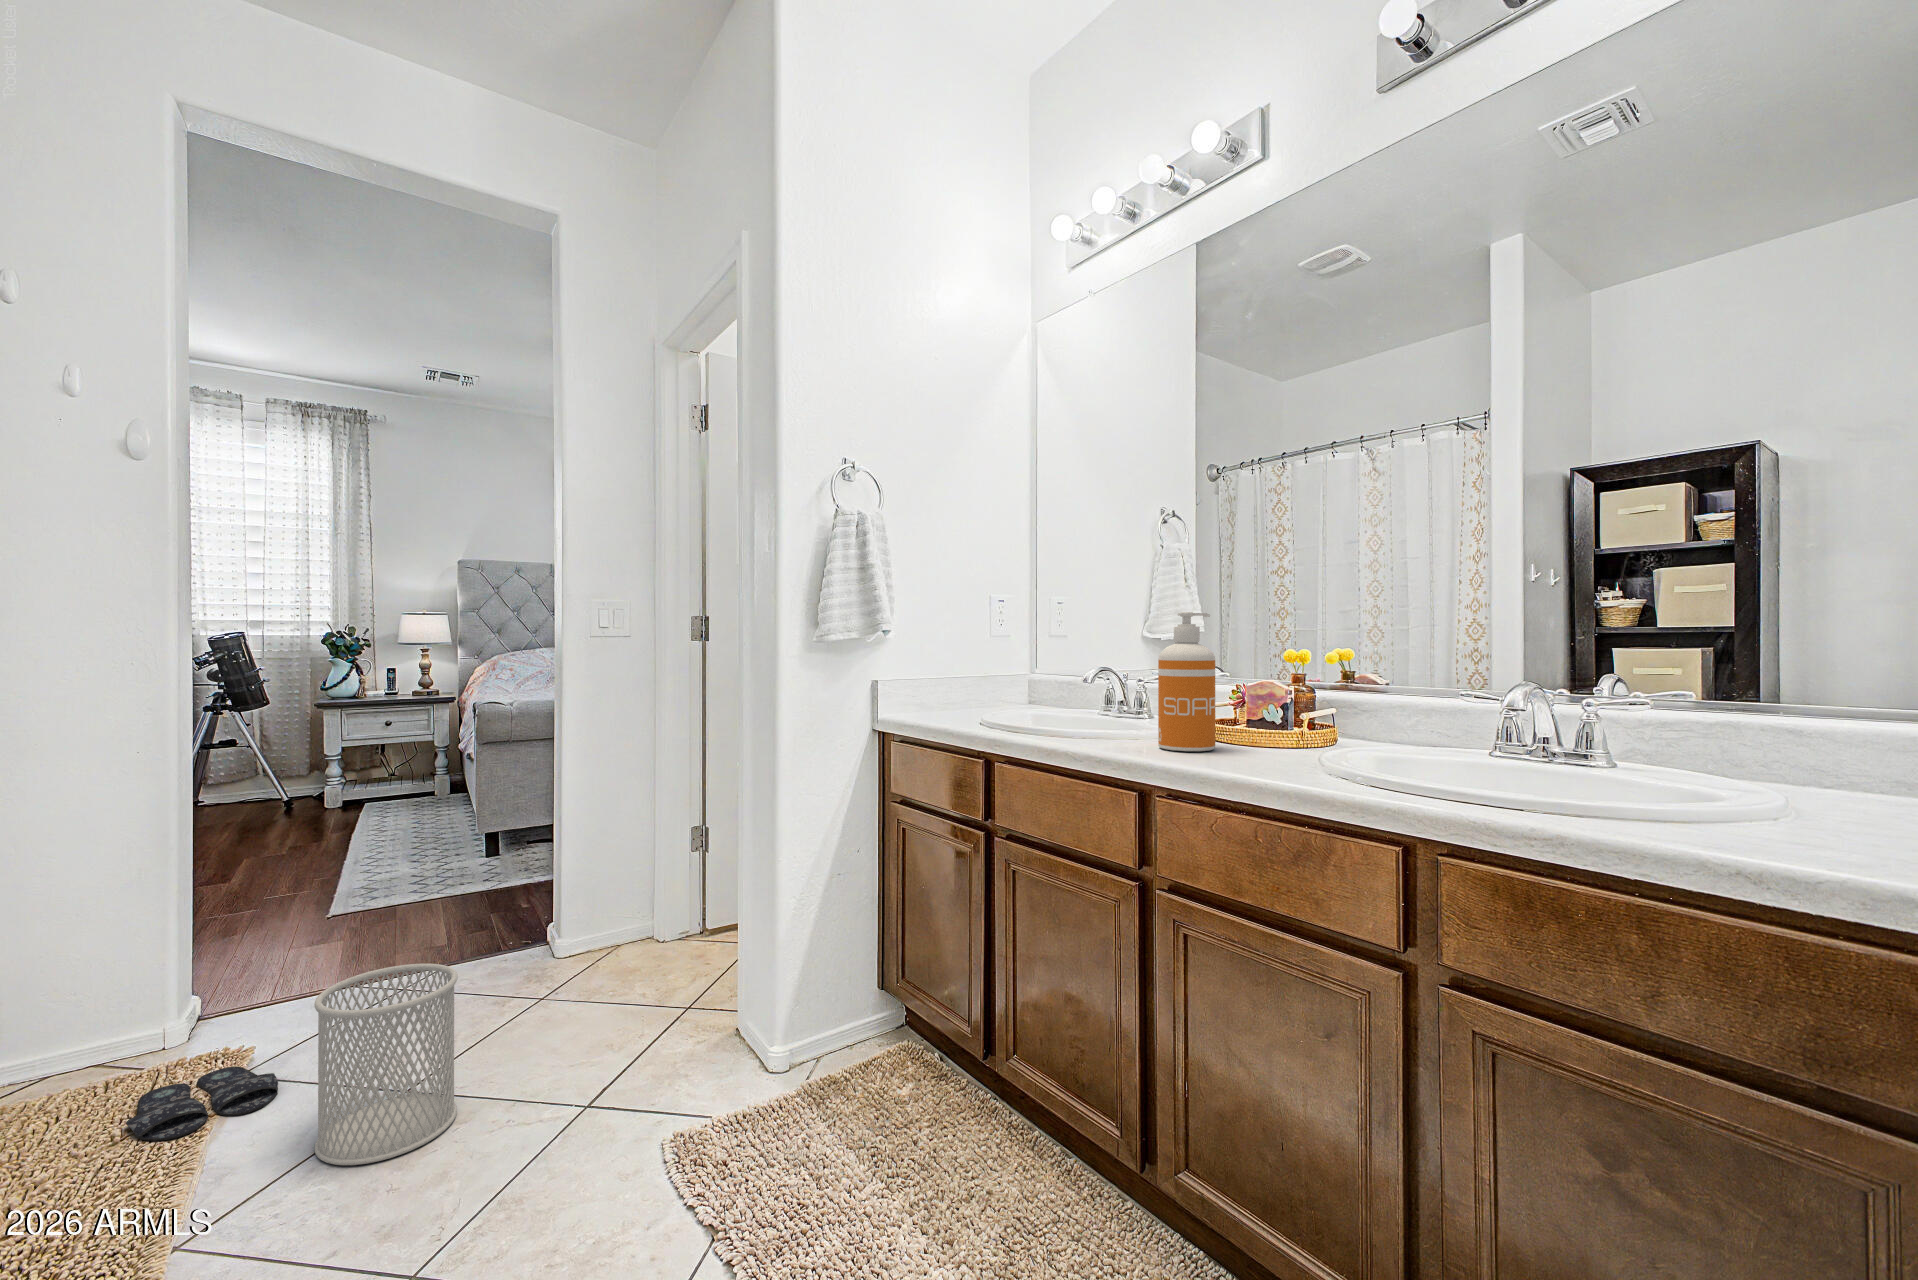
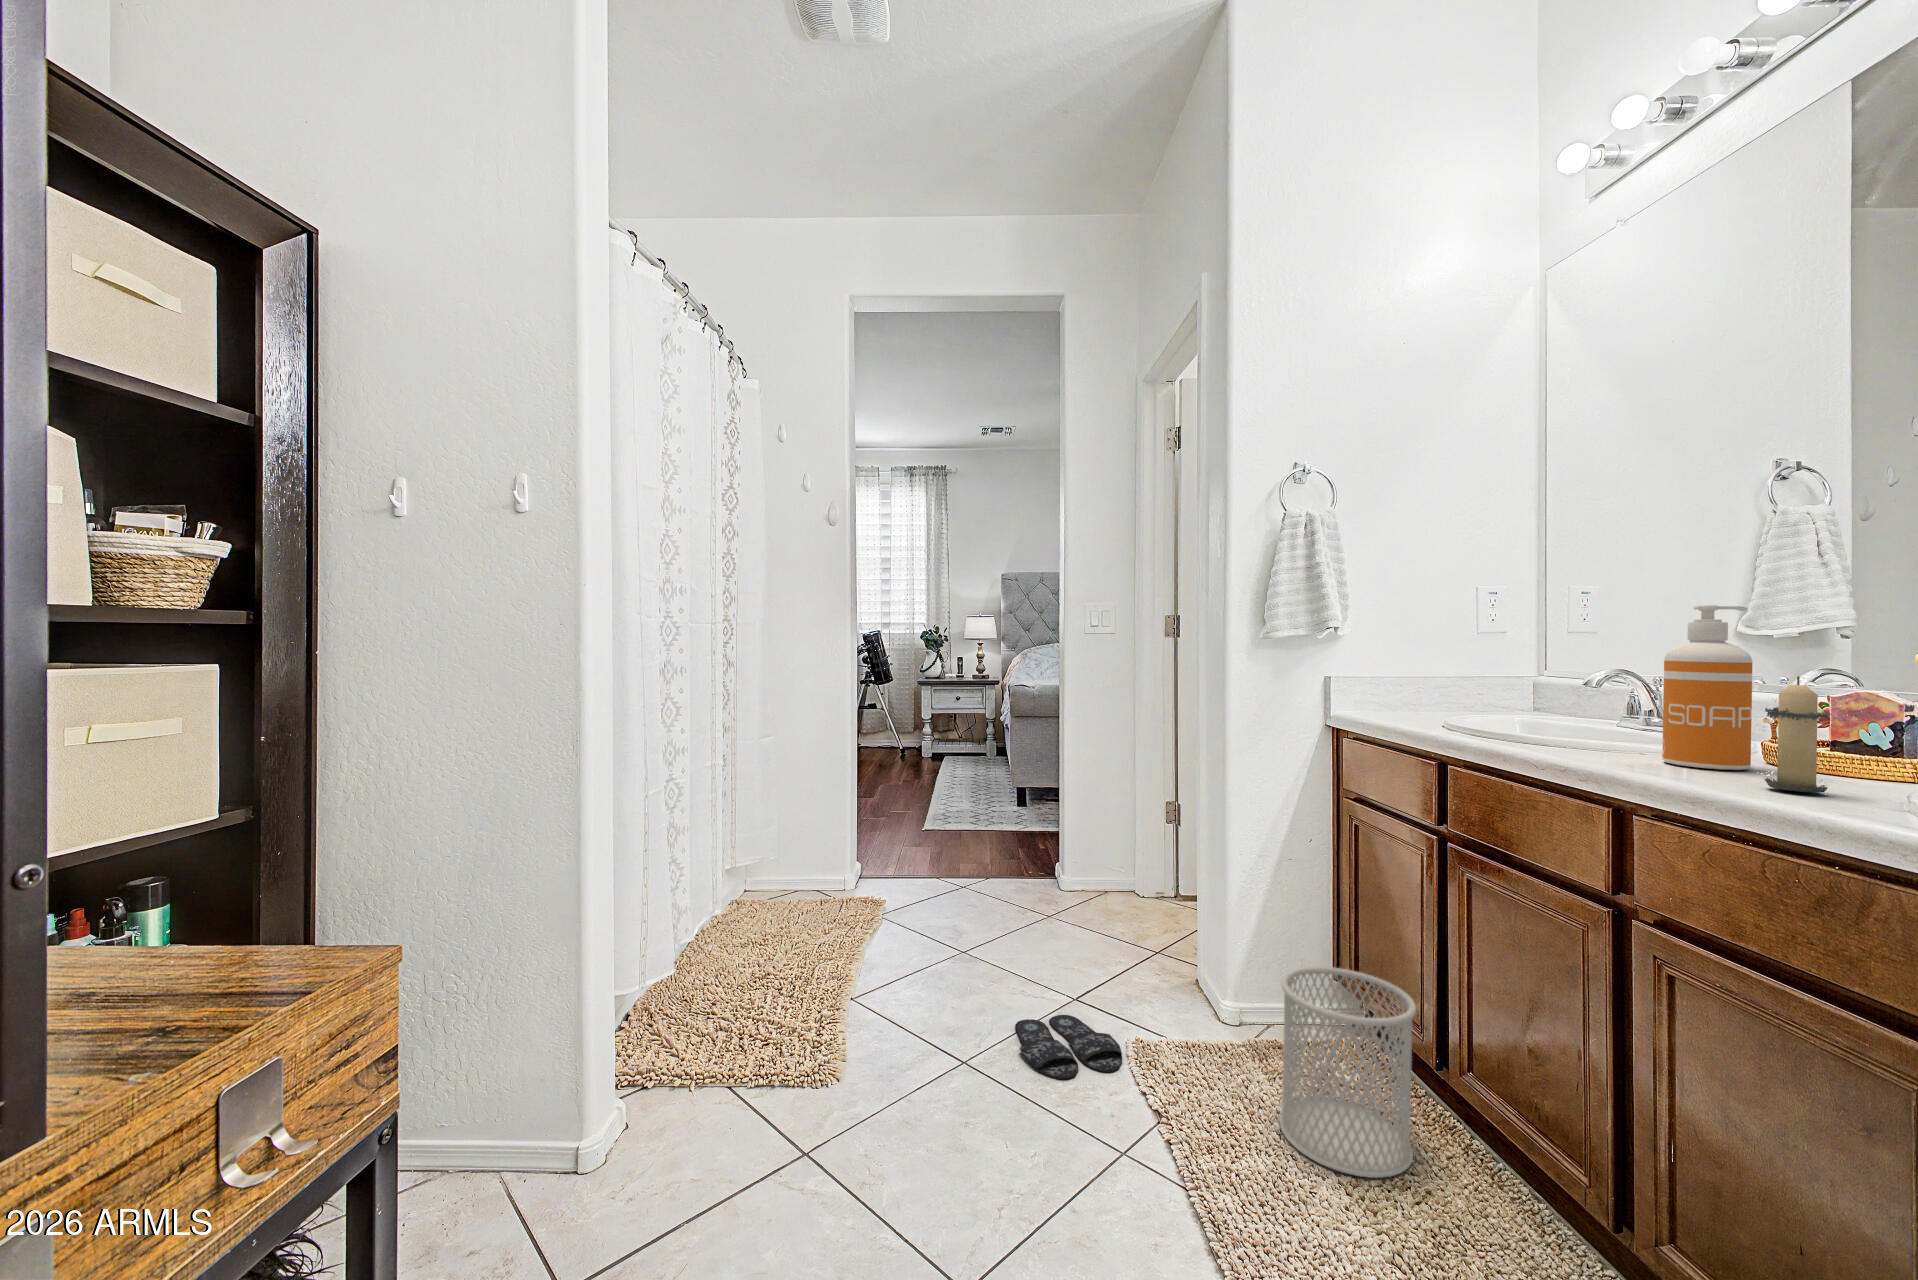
candle: none [1234,672,1282,769] -> present [1765,676,1832,793]
wastebasket: present [314,964,458,1165] -> present [1279,967,1416,1178]
slippers: present [126,1067,278,1141] -> present [1015,1015,1122,1079]

